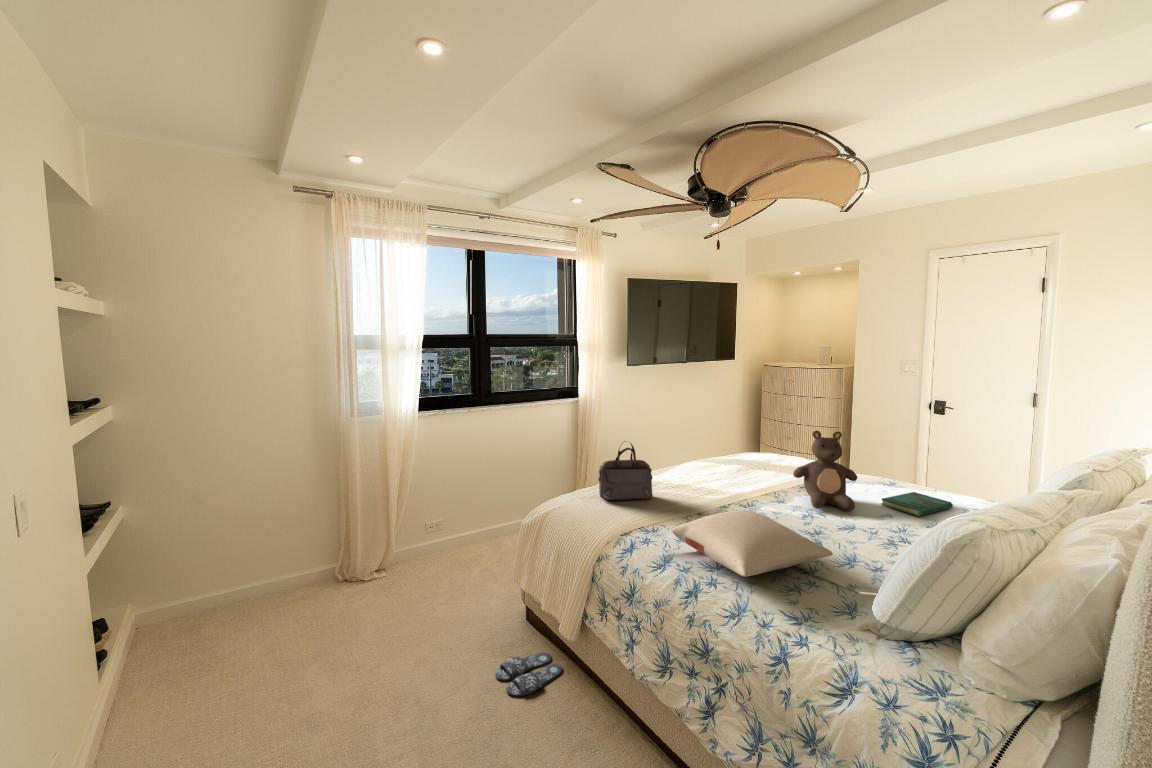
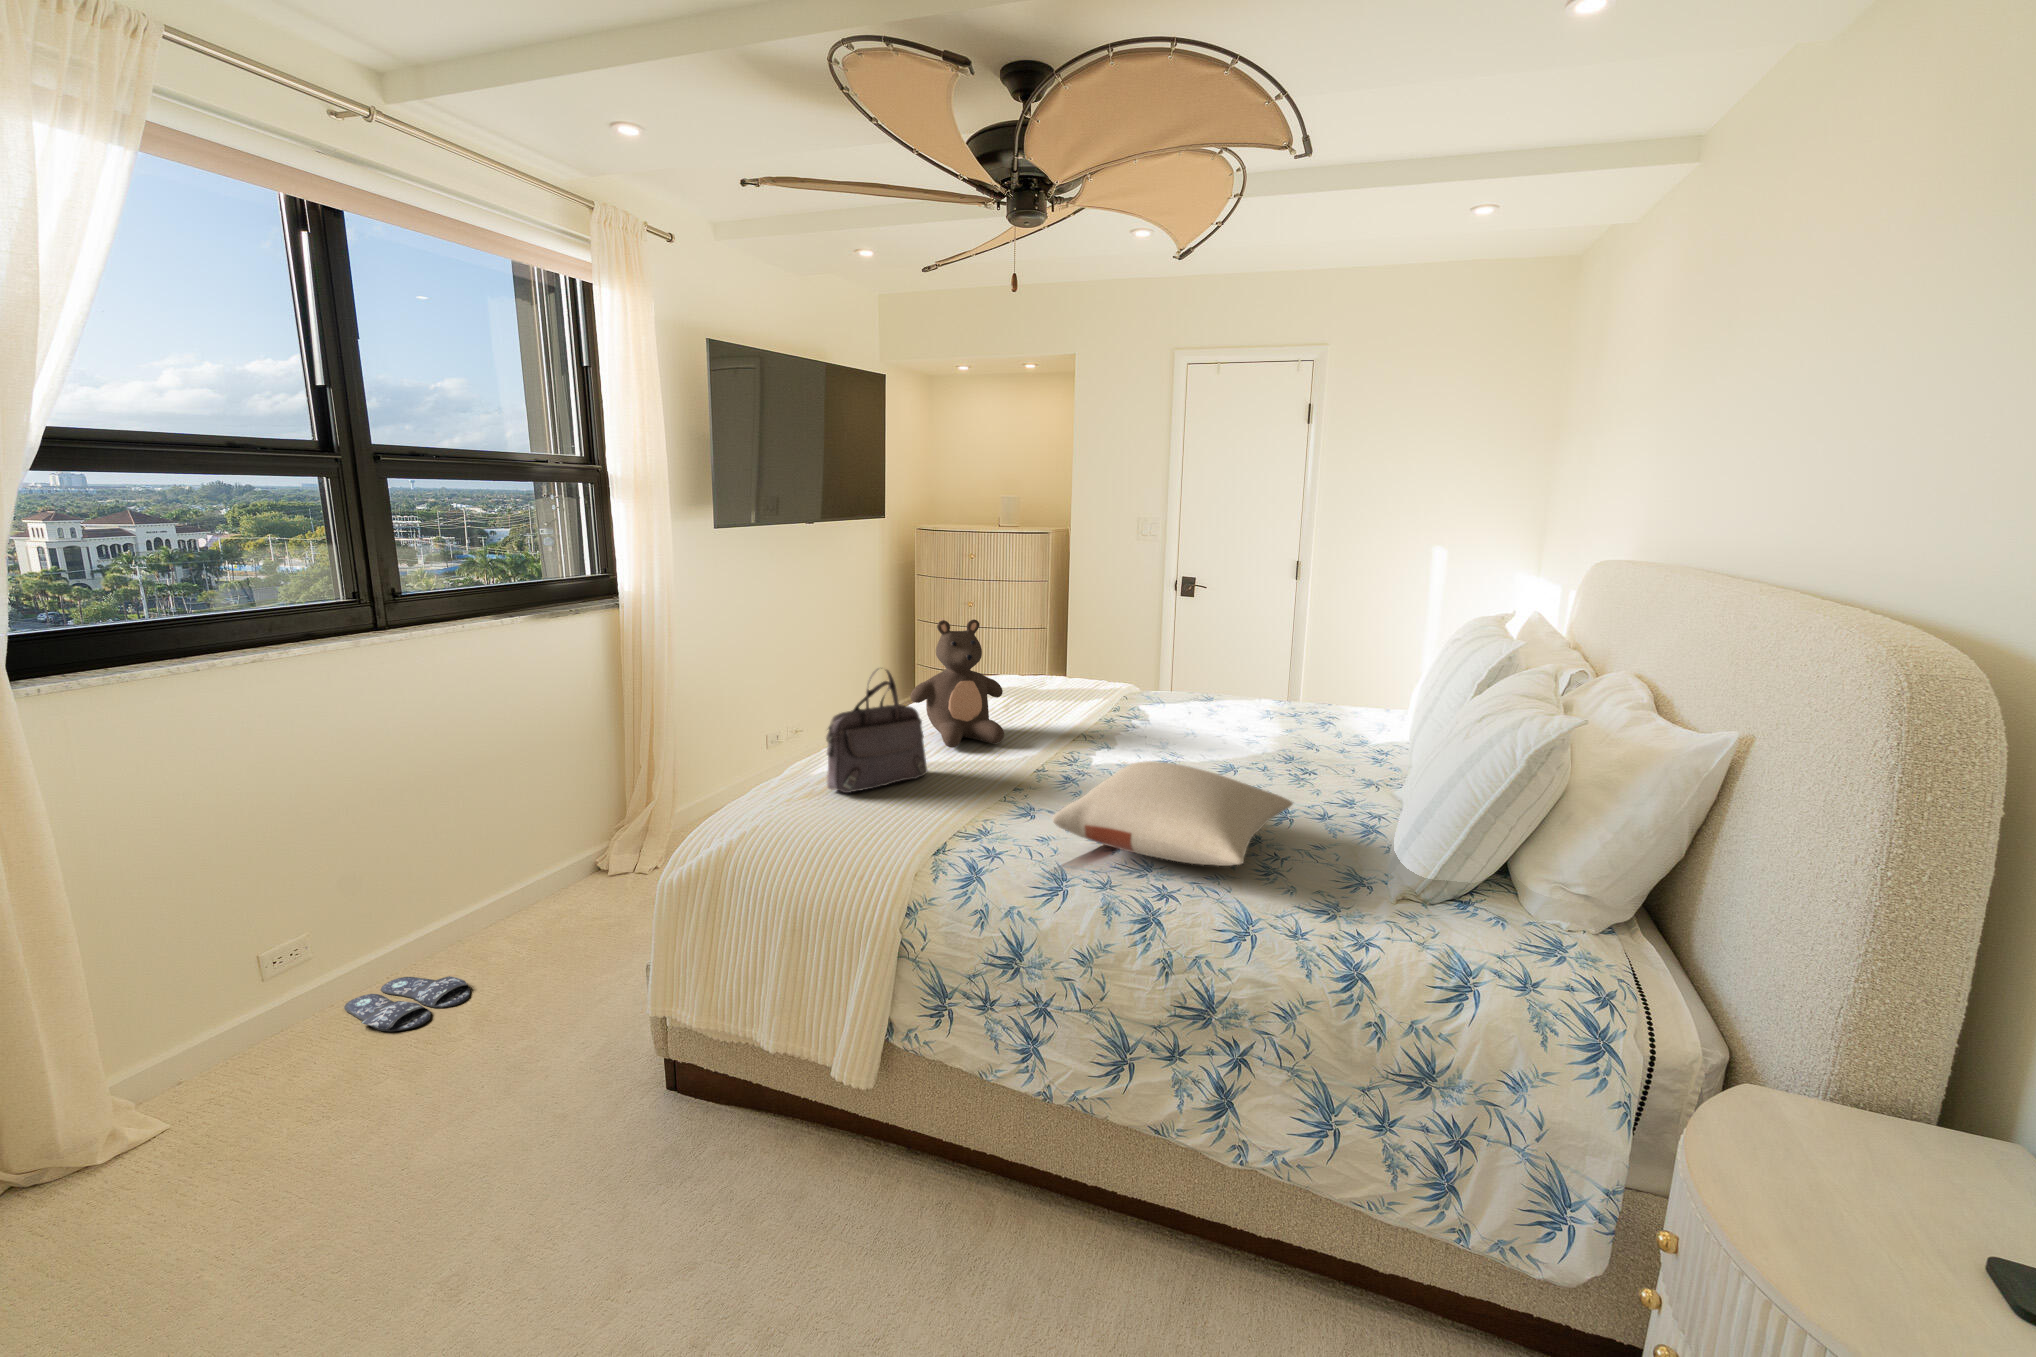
teddy bear: present [793,431,857,511] -> present [910,619,1004,748]
book: present [881,492,953,516] -> none [1238,707,1310,737]
slippers: present [495,653,563,696] -> present [344,976,470,1032]

